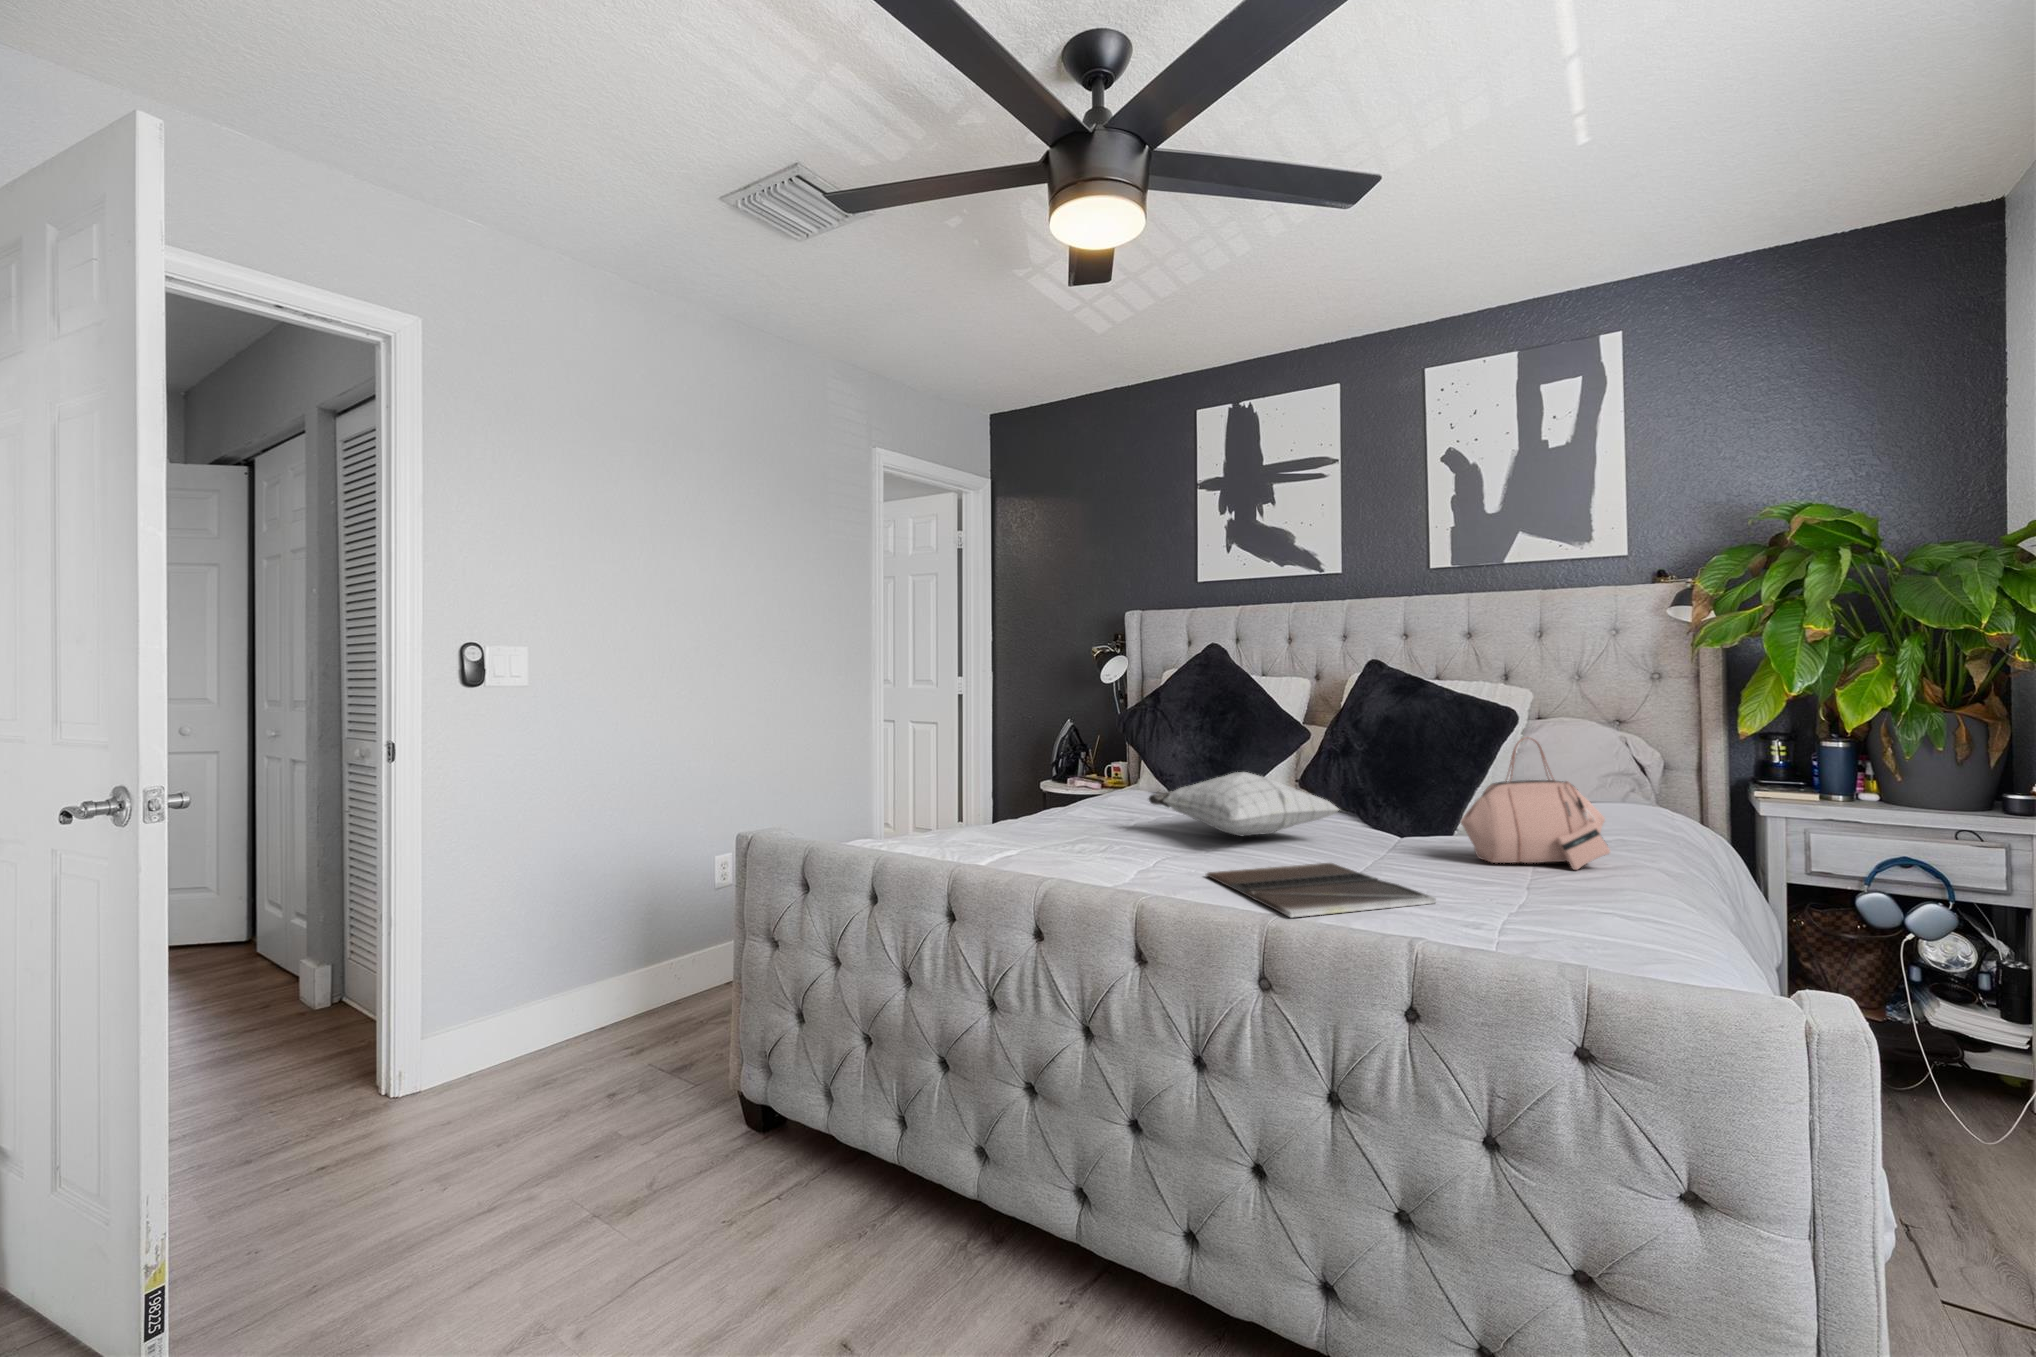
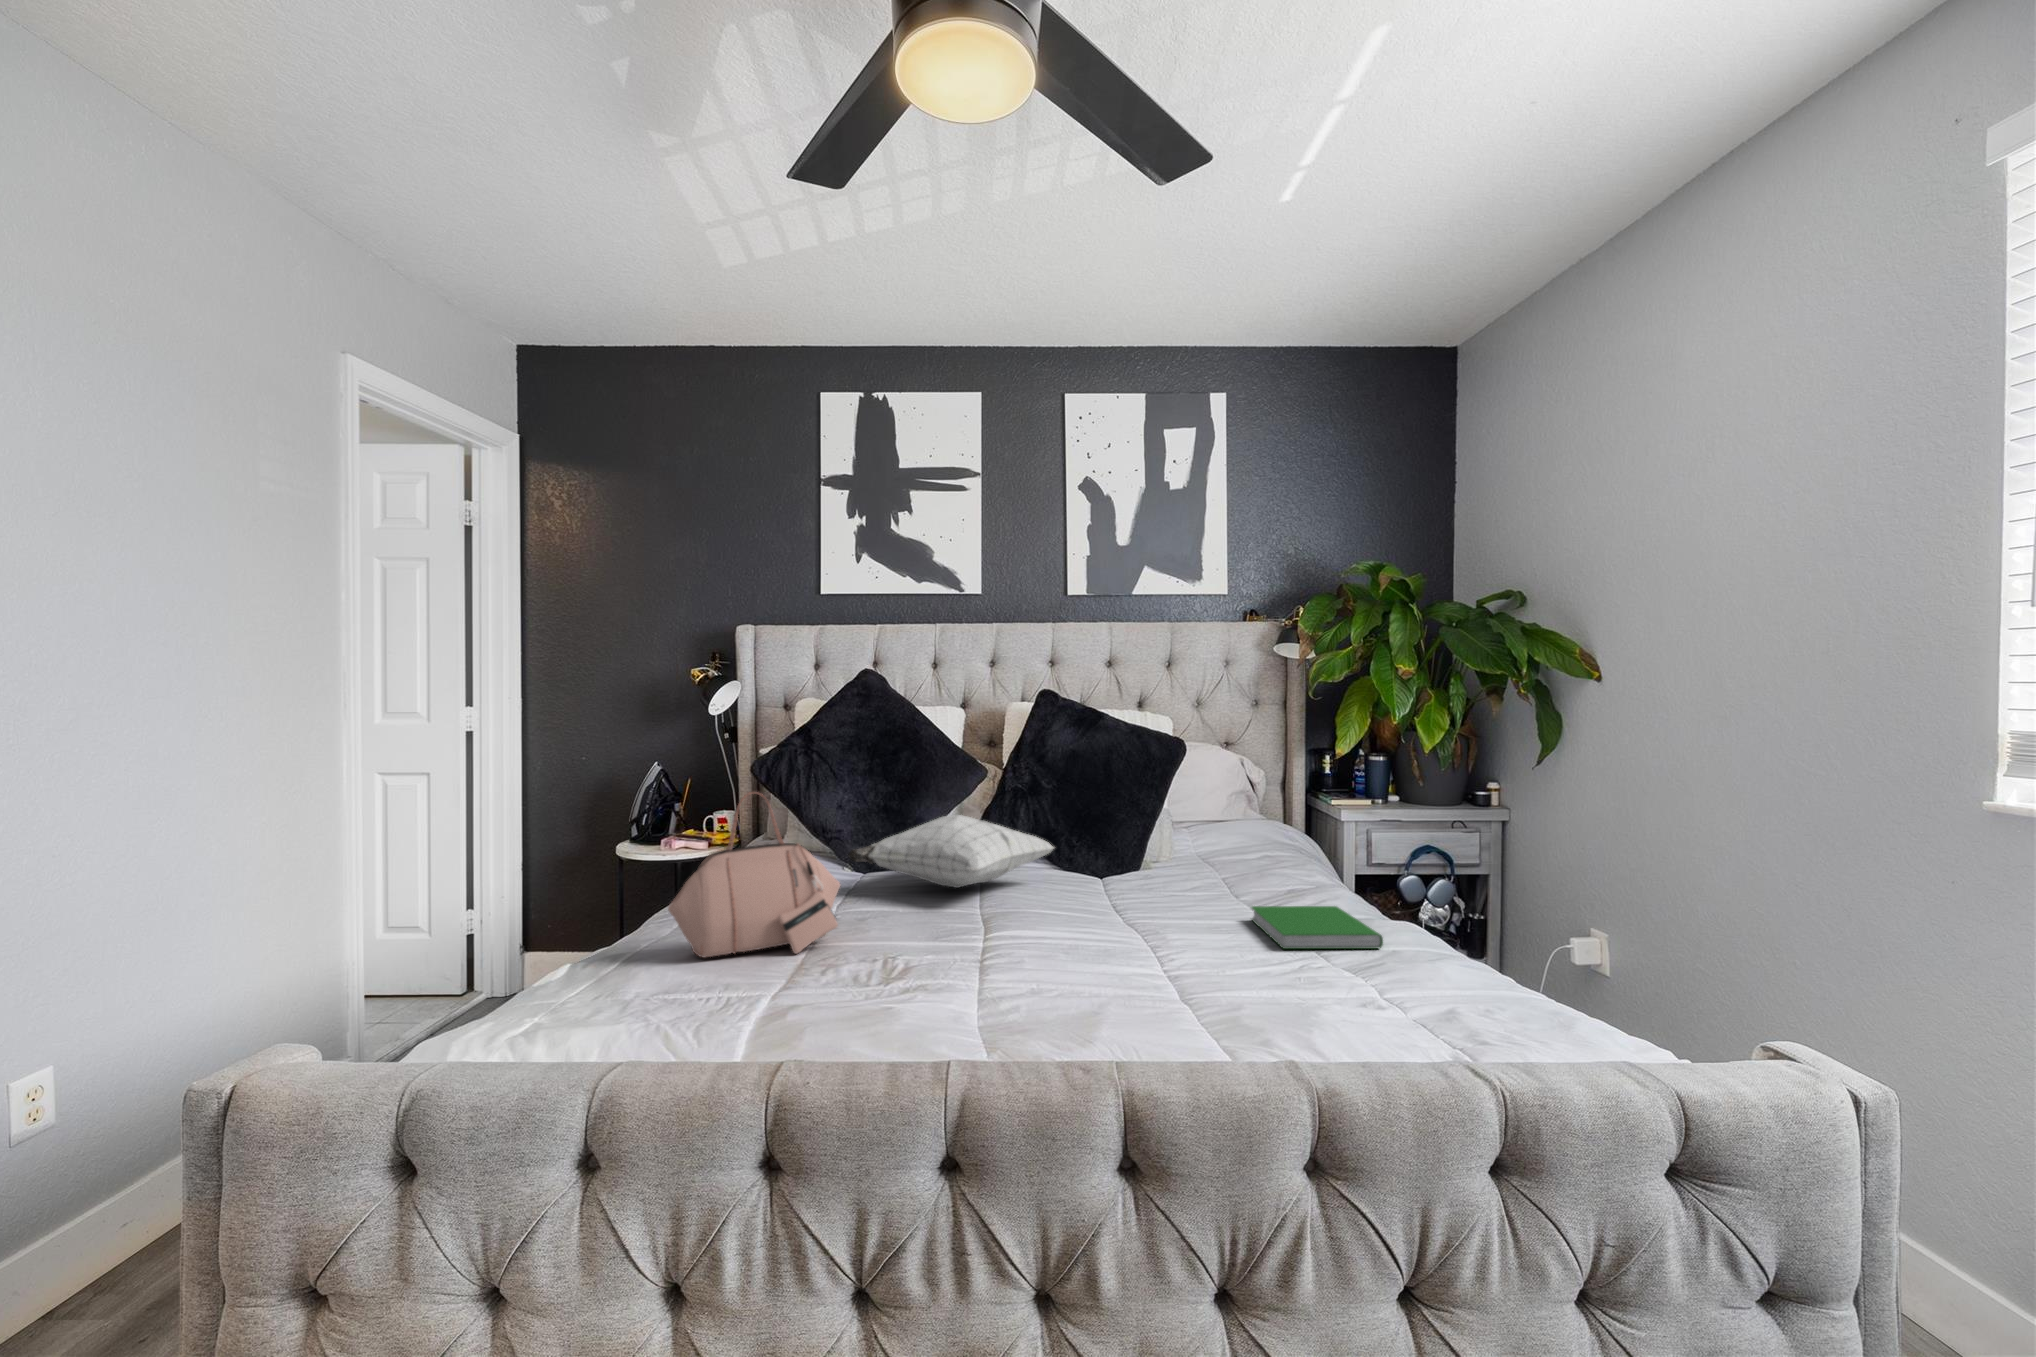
handbag: present [1461,738,1610,870] -> present [668,792,840,957]
laptop: present [1206,863,1436,918] -> none [977,904,1206,965]
hardcover book: none [1495,888,1628,953] -> present [1252,906,1383,949]

